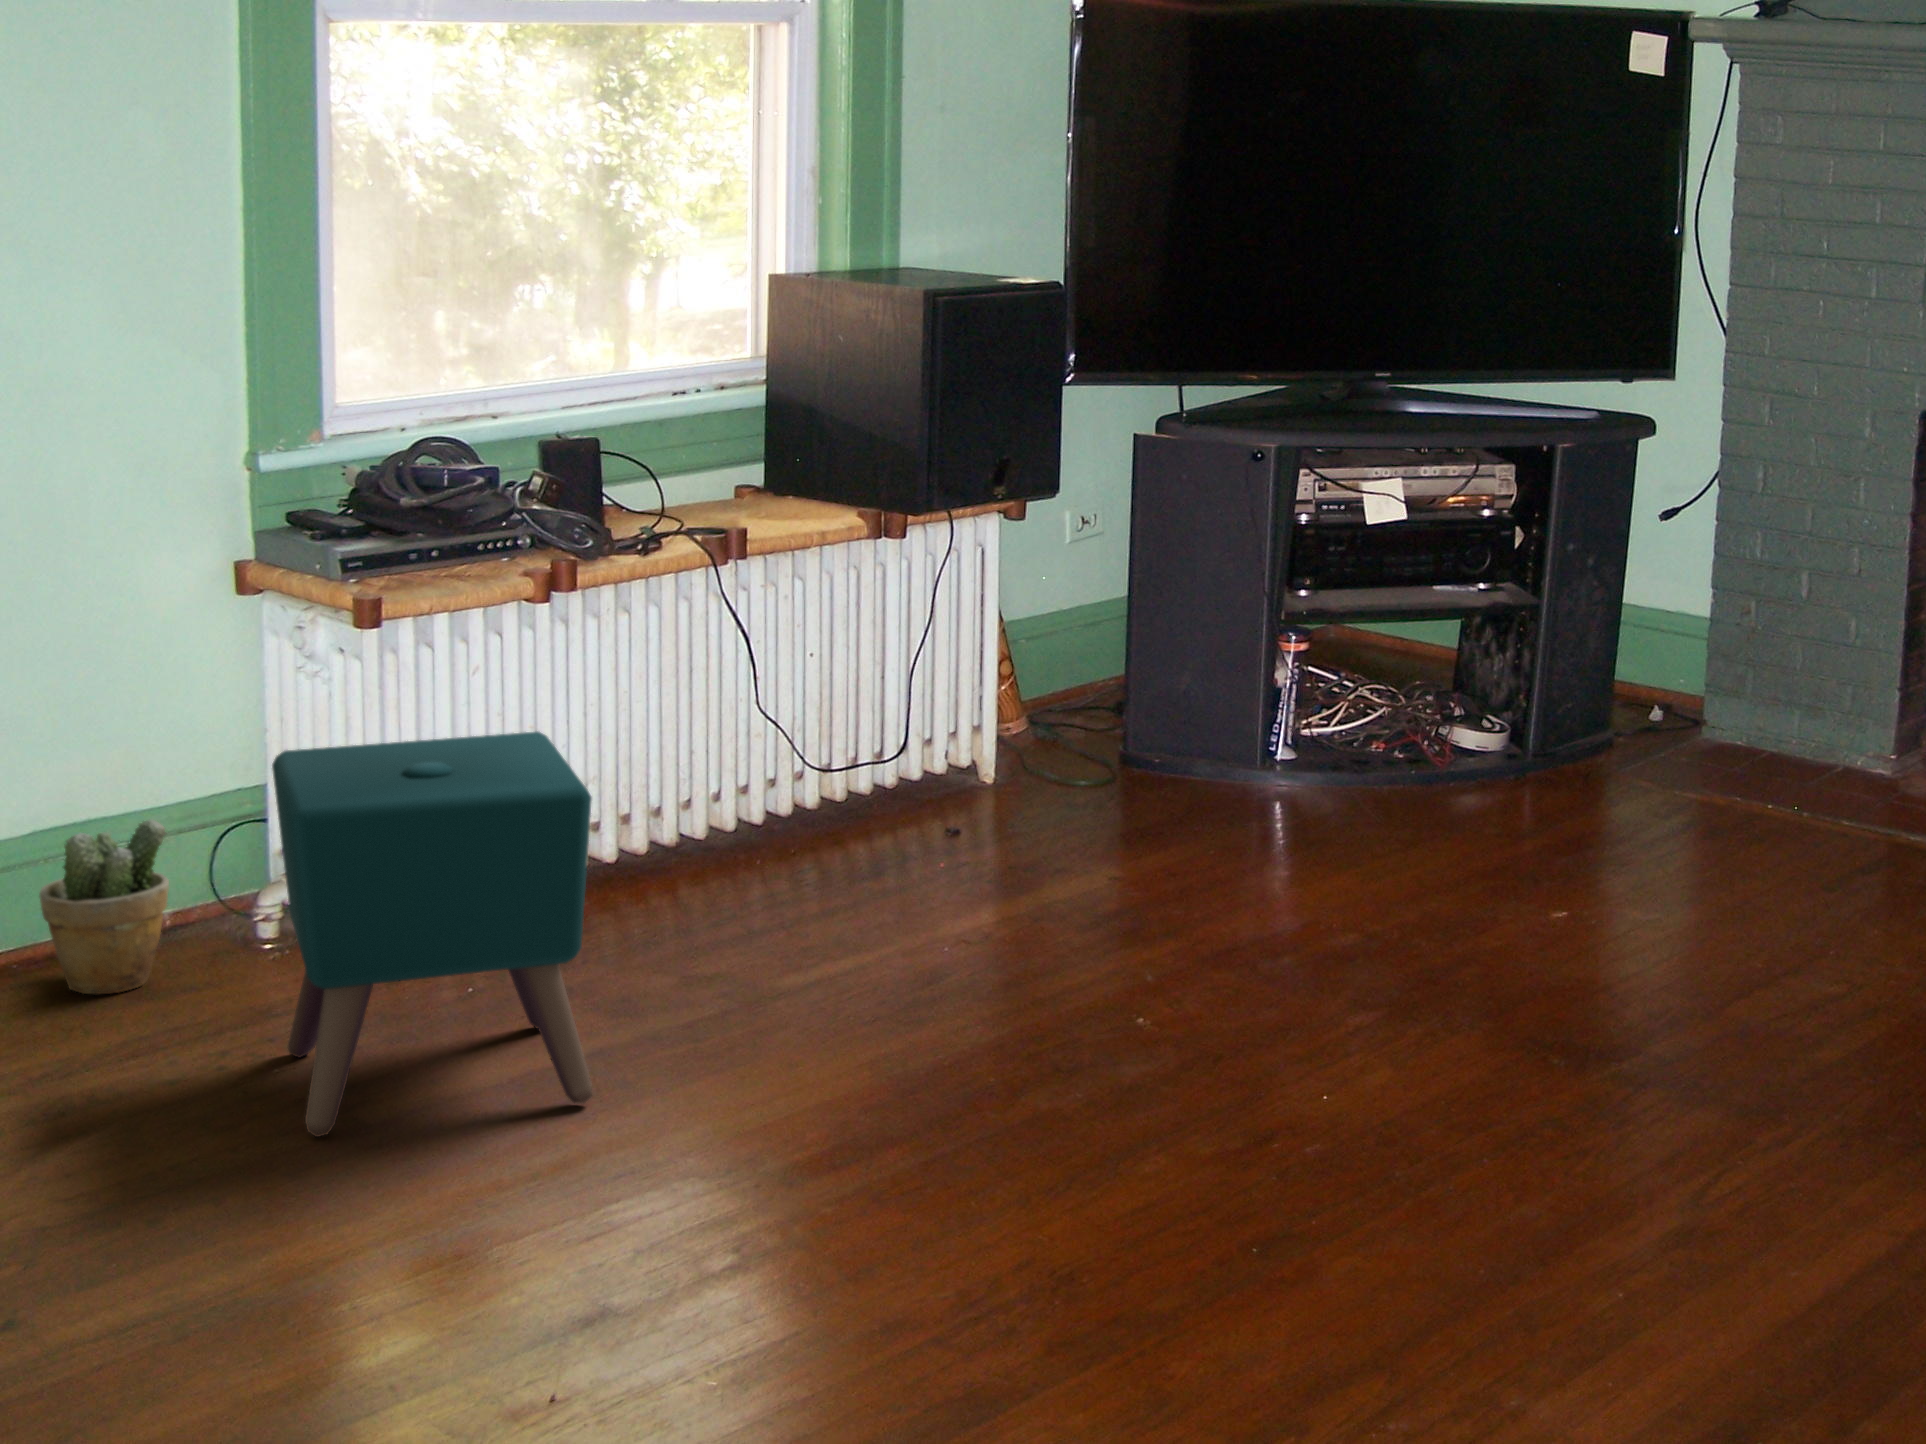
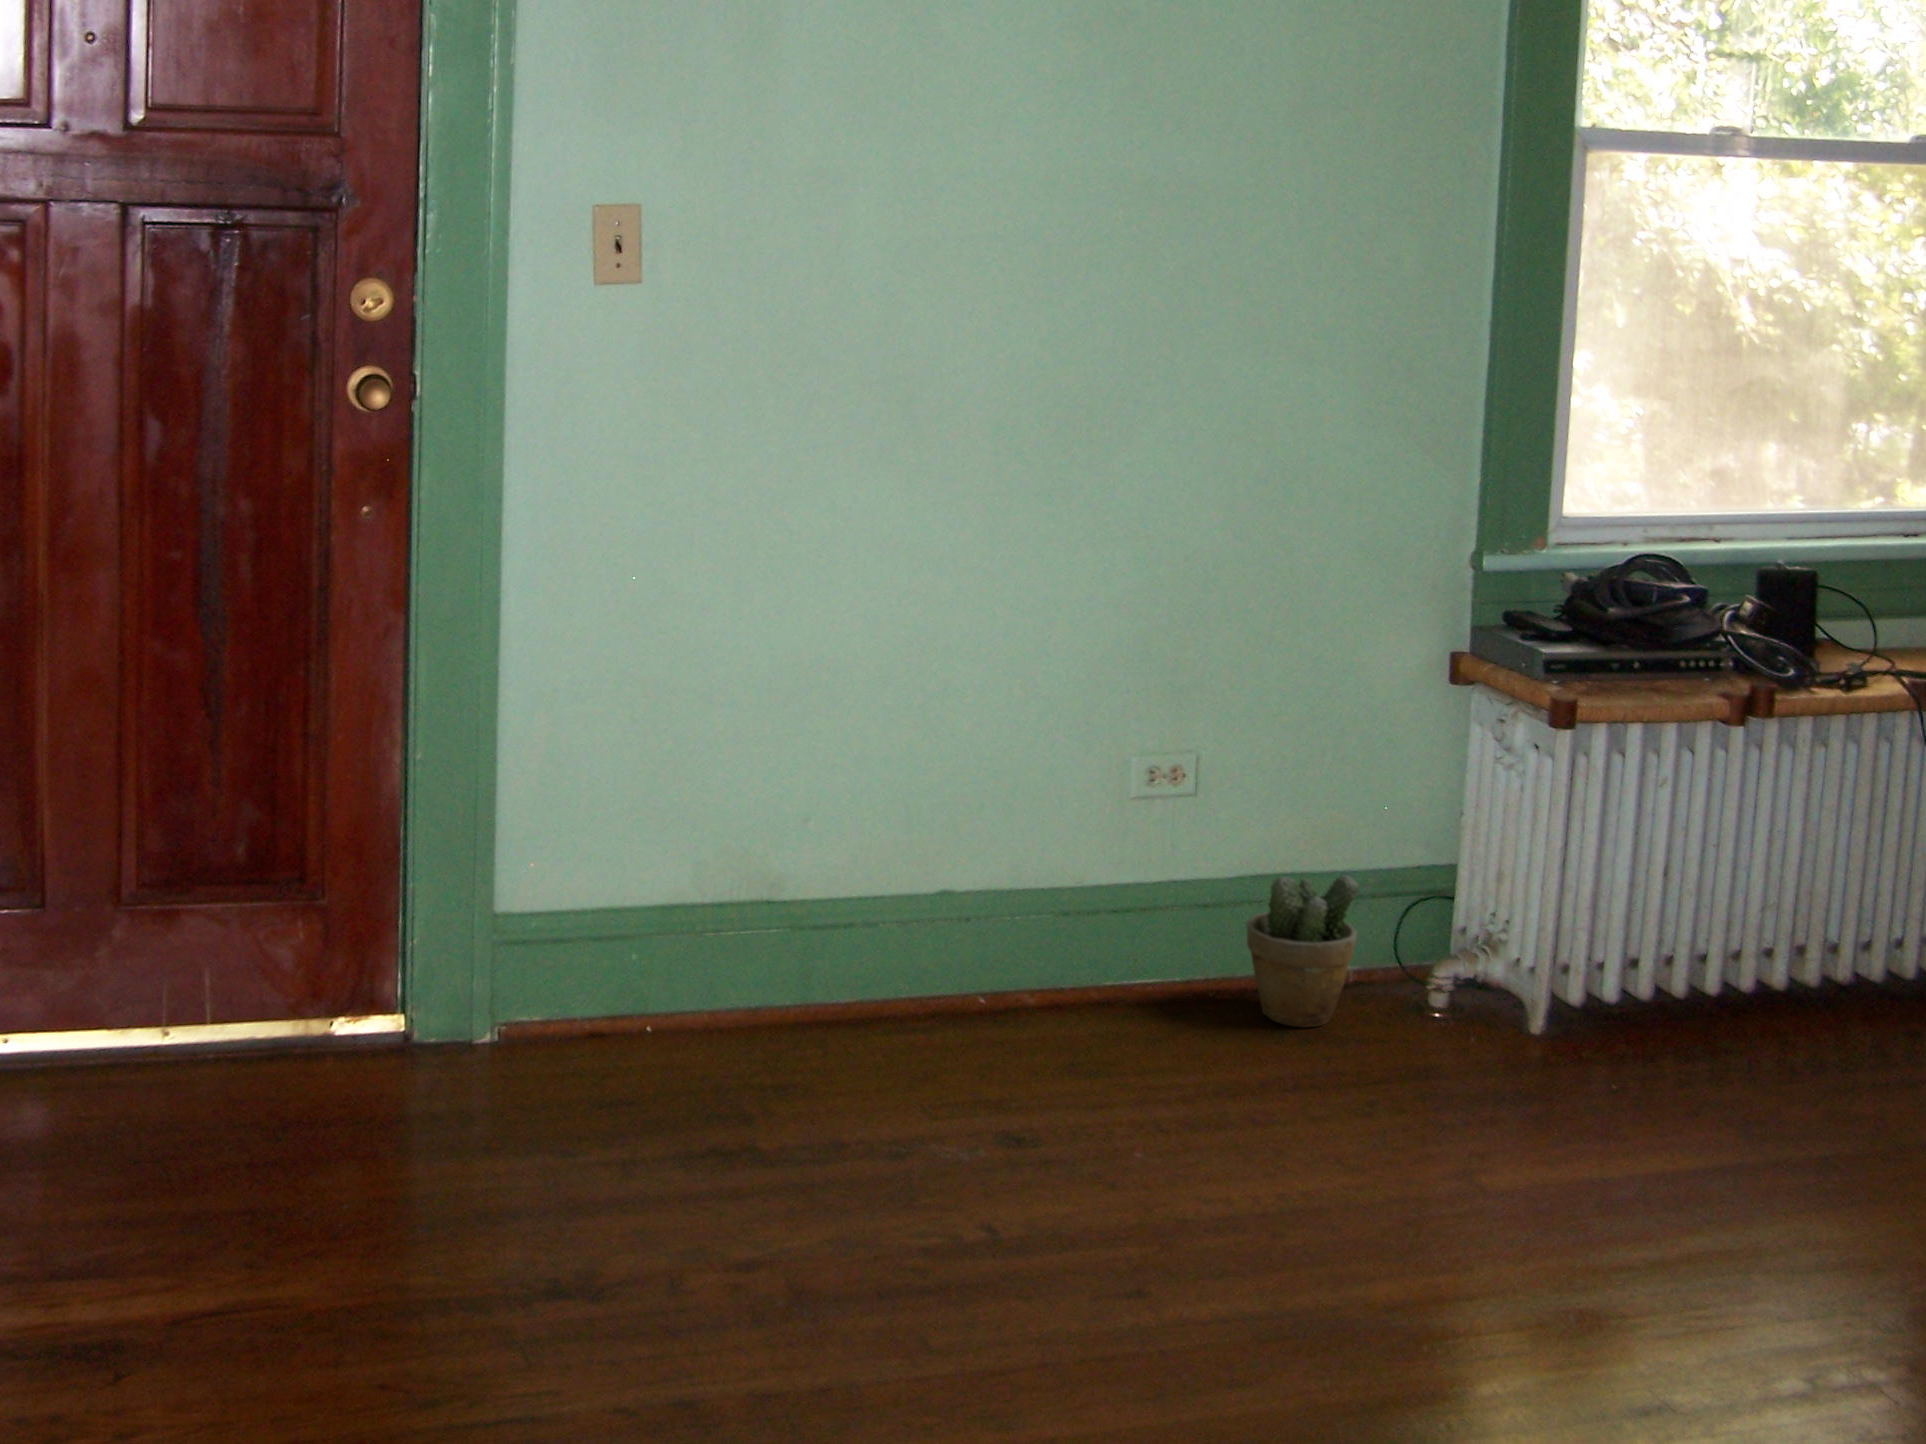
ottoman: present [272,732,592,1137] -> none [1440,844,1779,1288]

